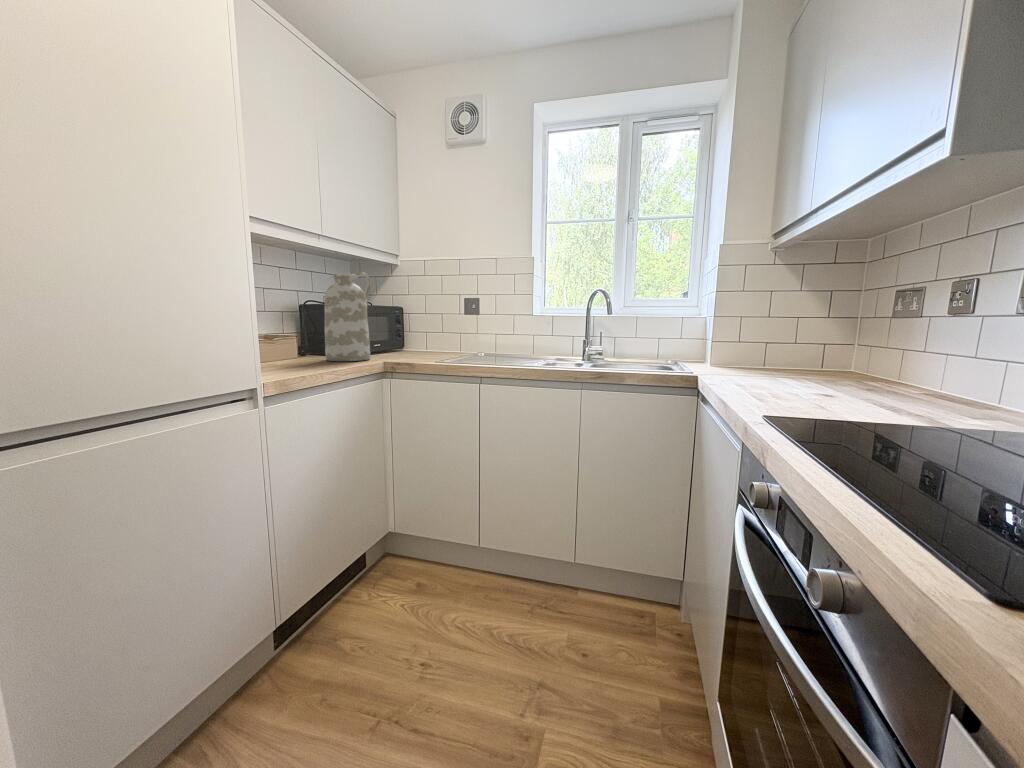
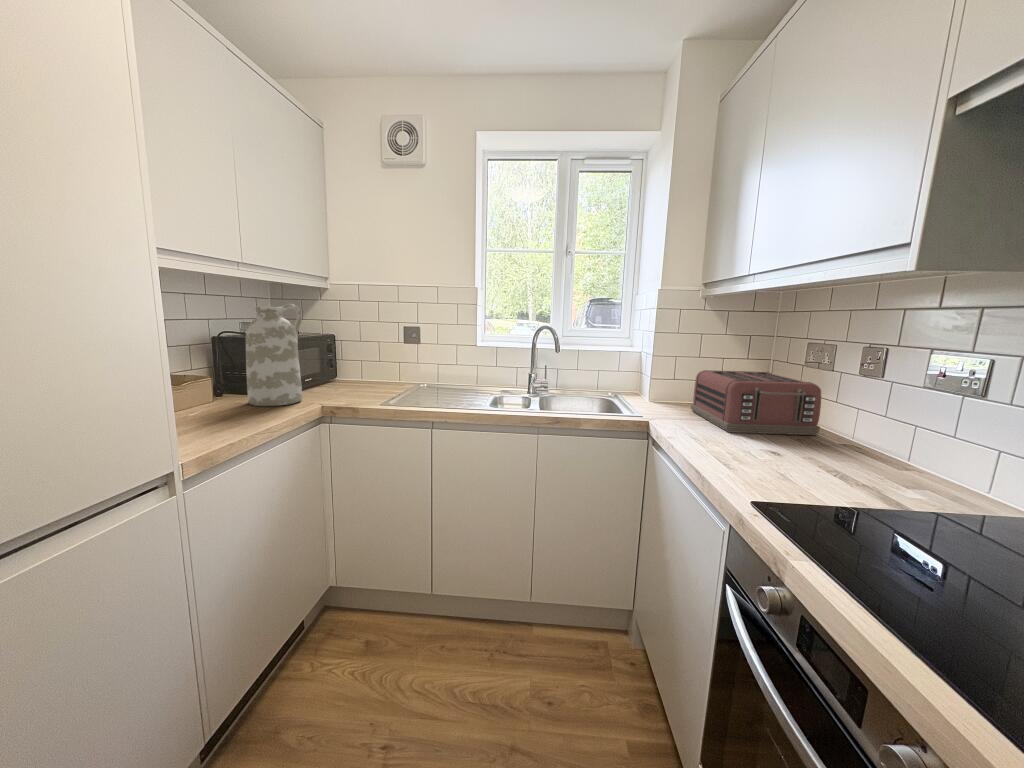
toaster: none [754,326,902,389] -> present [691,370,821,435]

